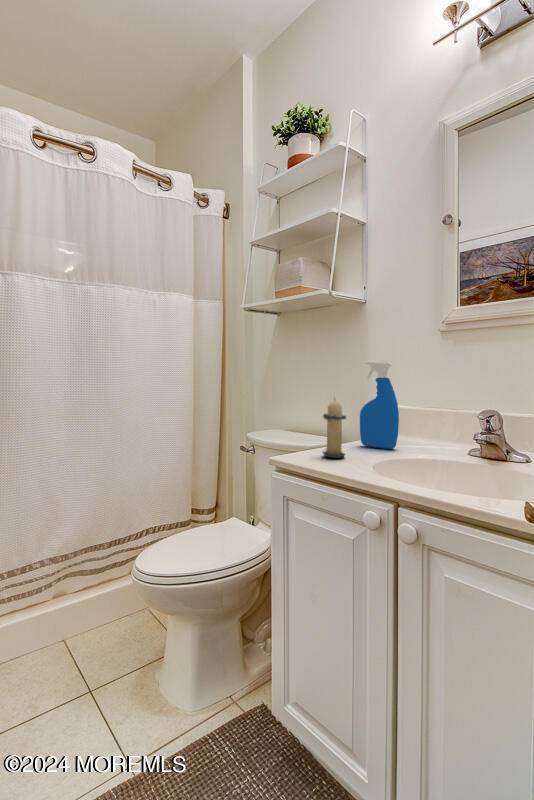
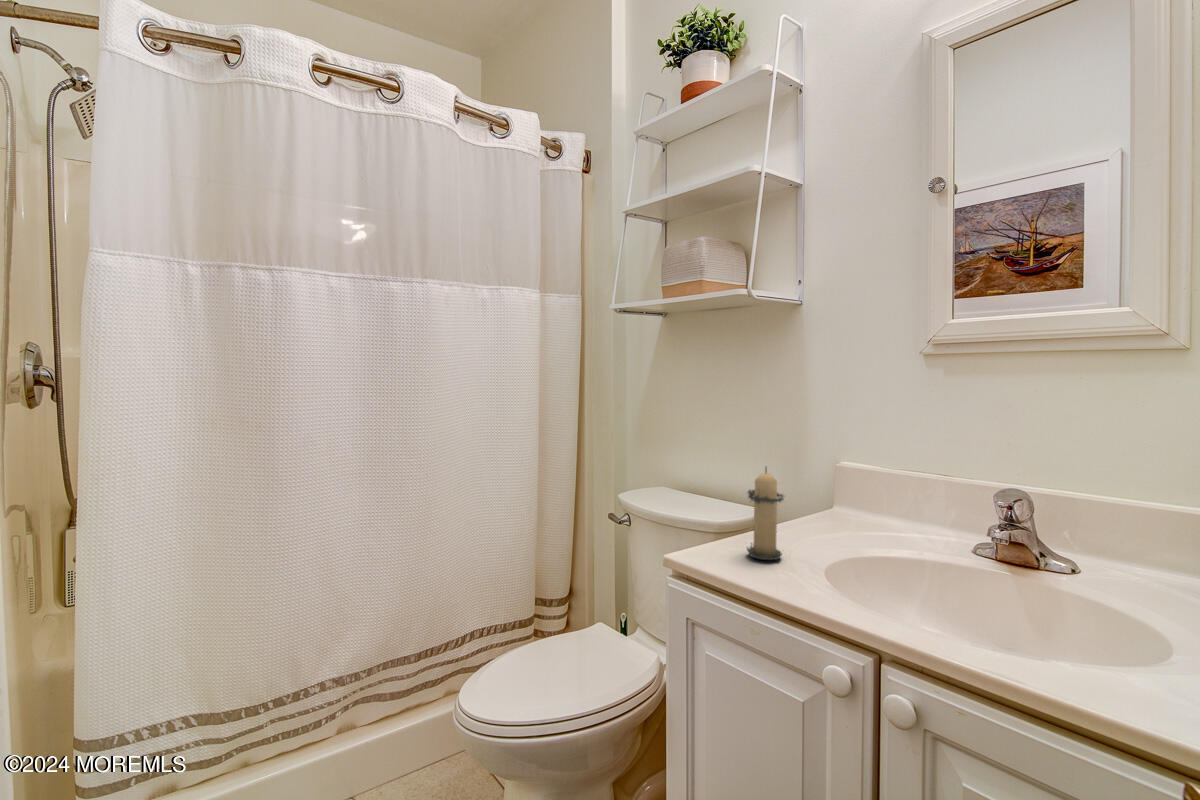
spray bottle: present [360,360,399,449] -> none [800,403,862,540]

